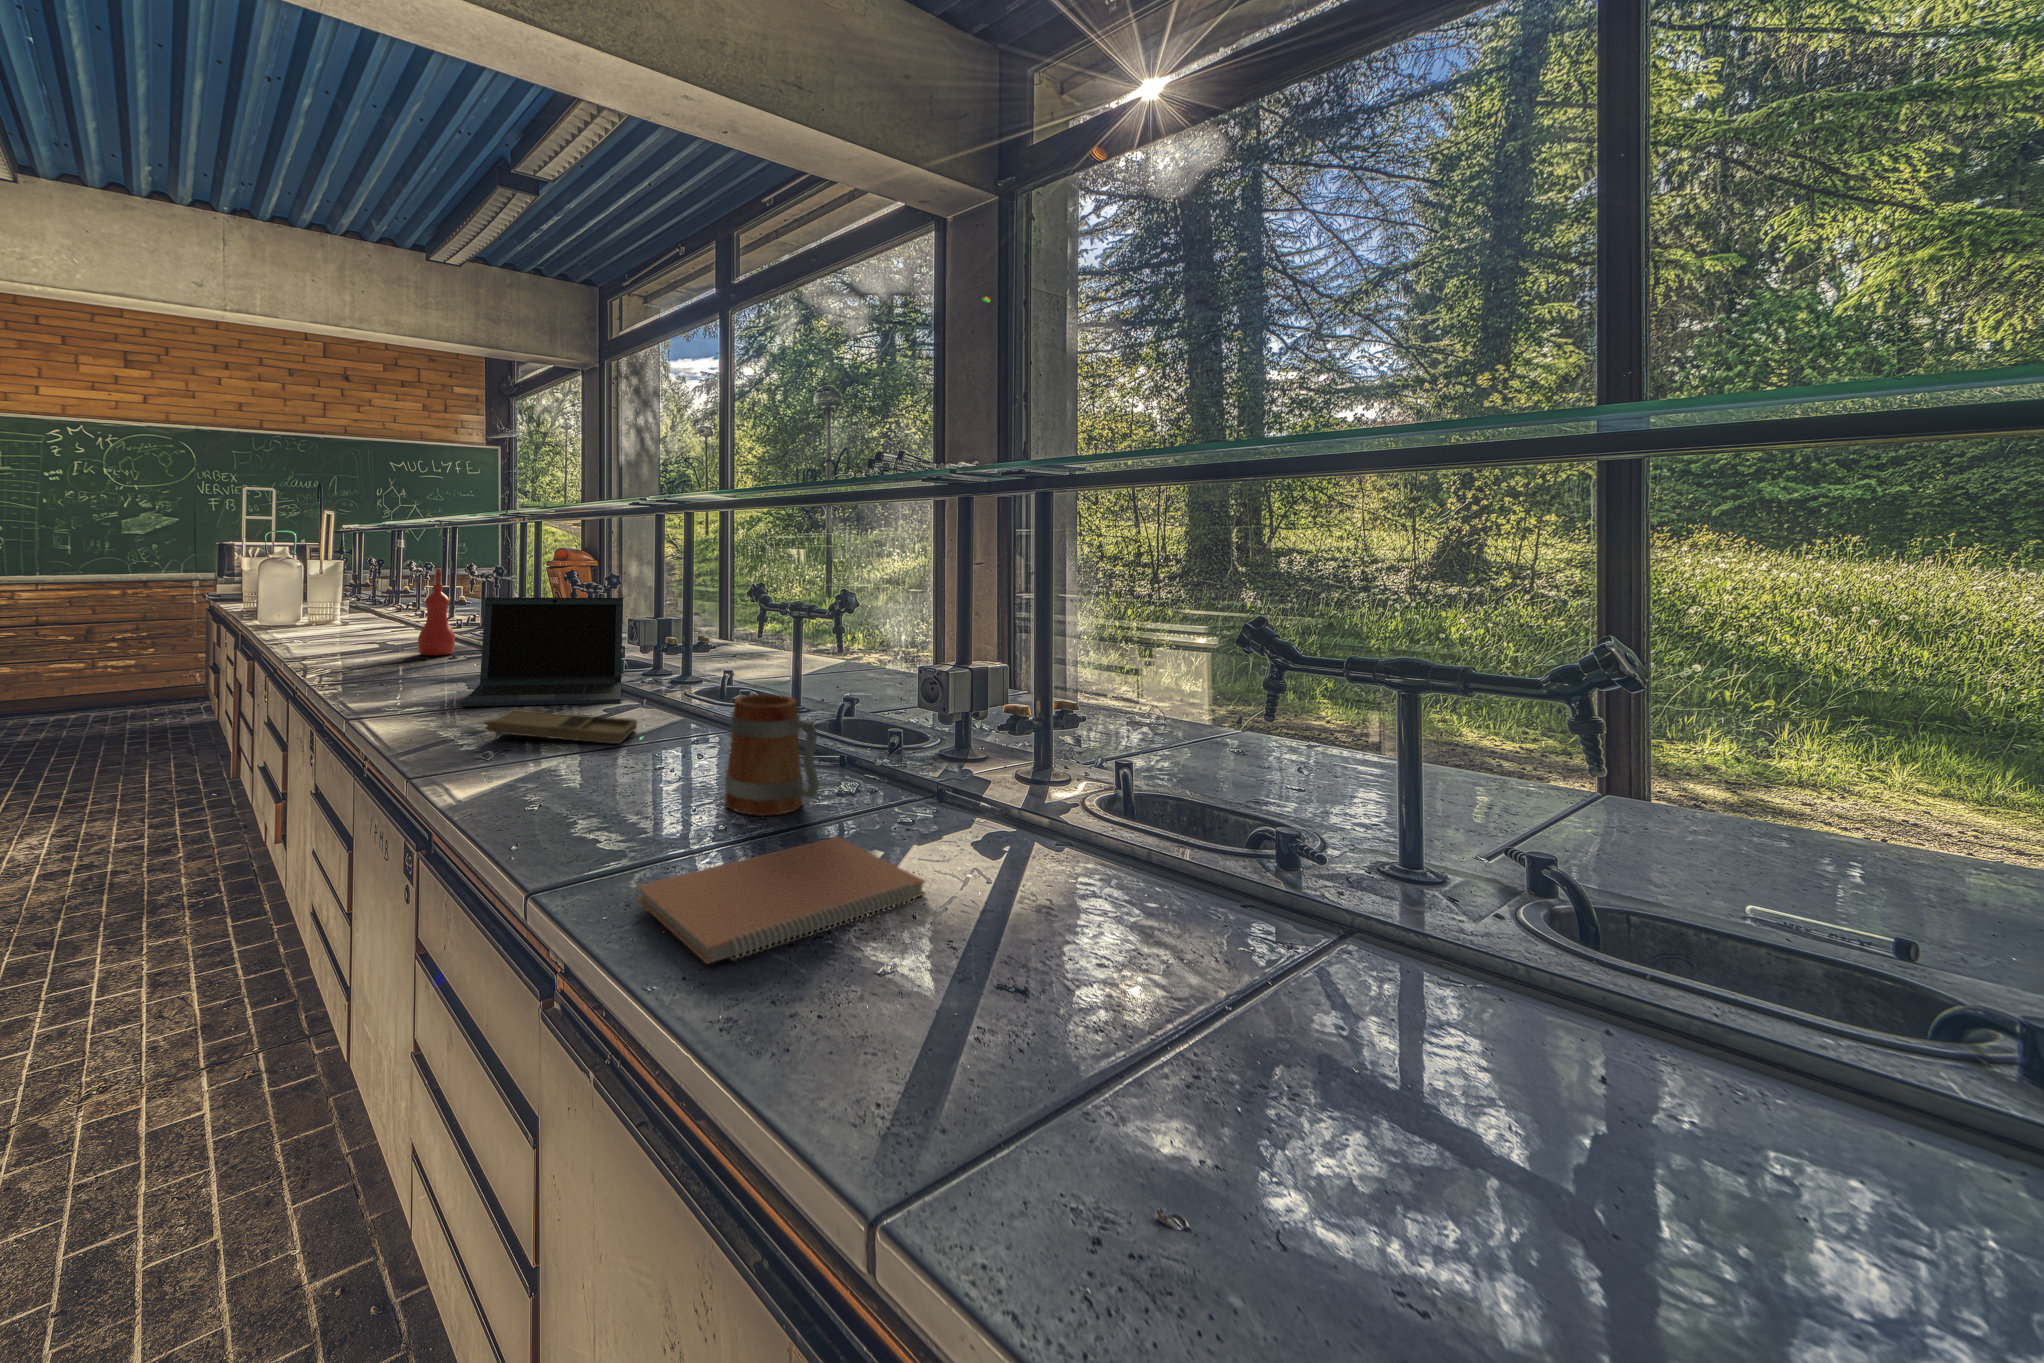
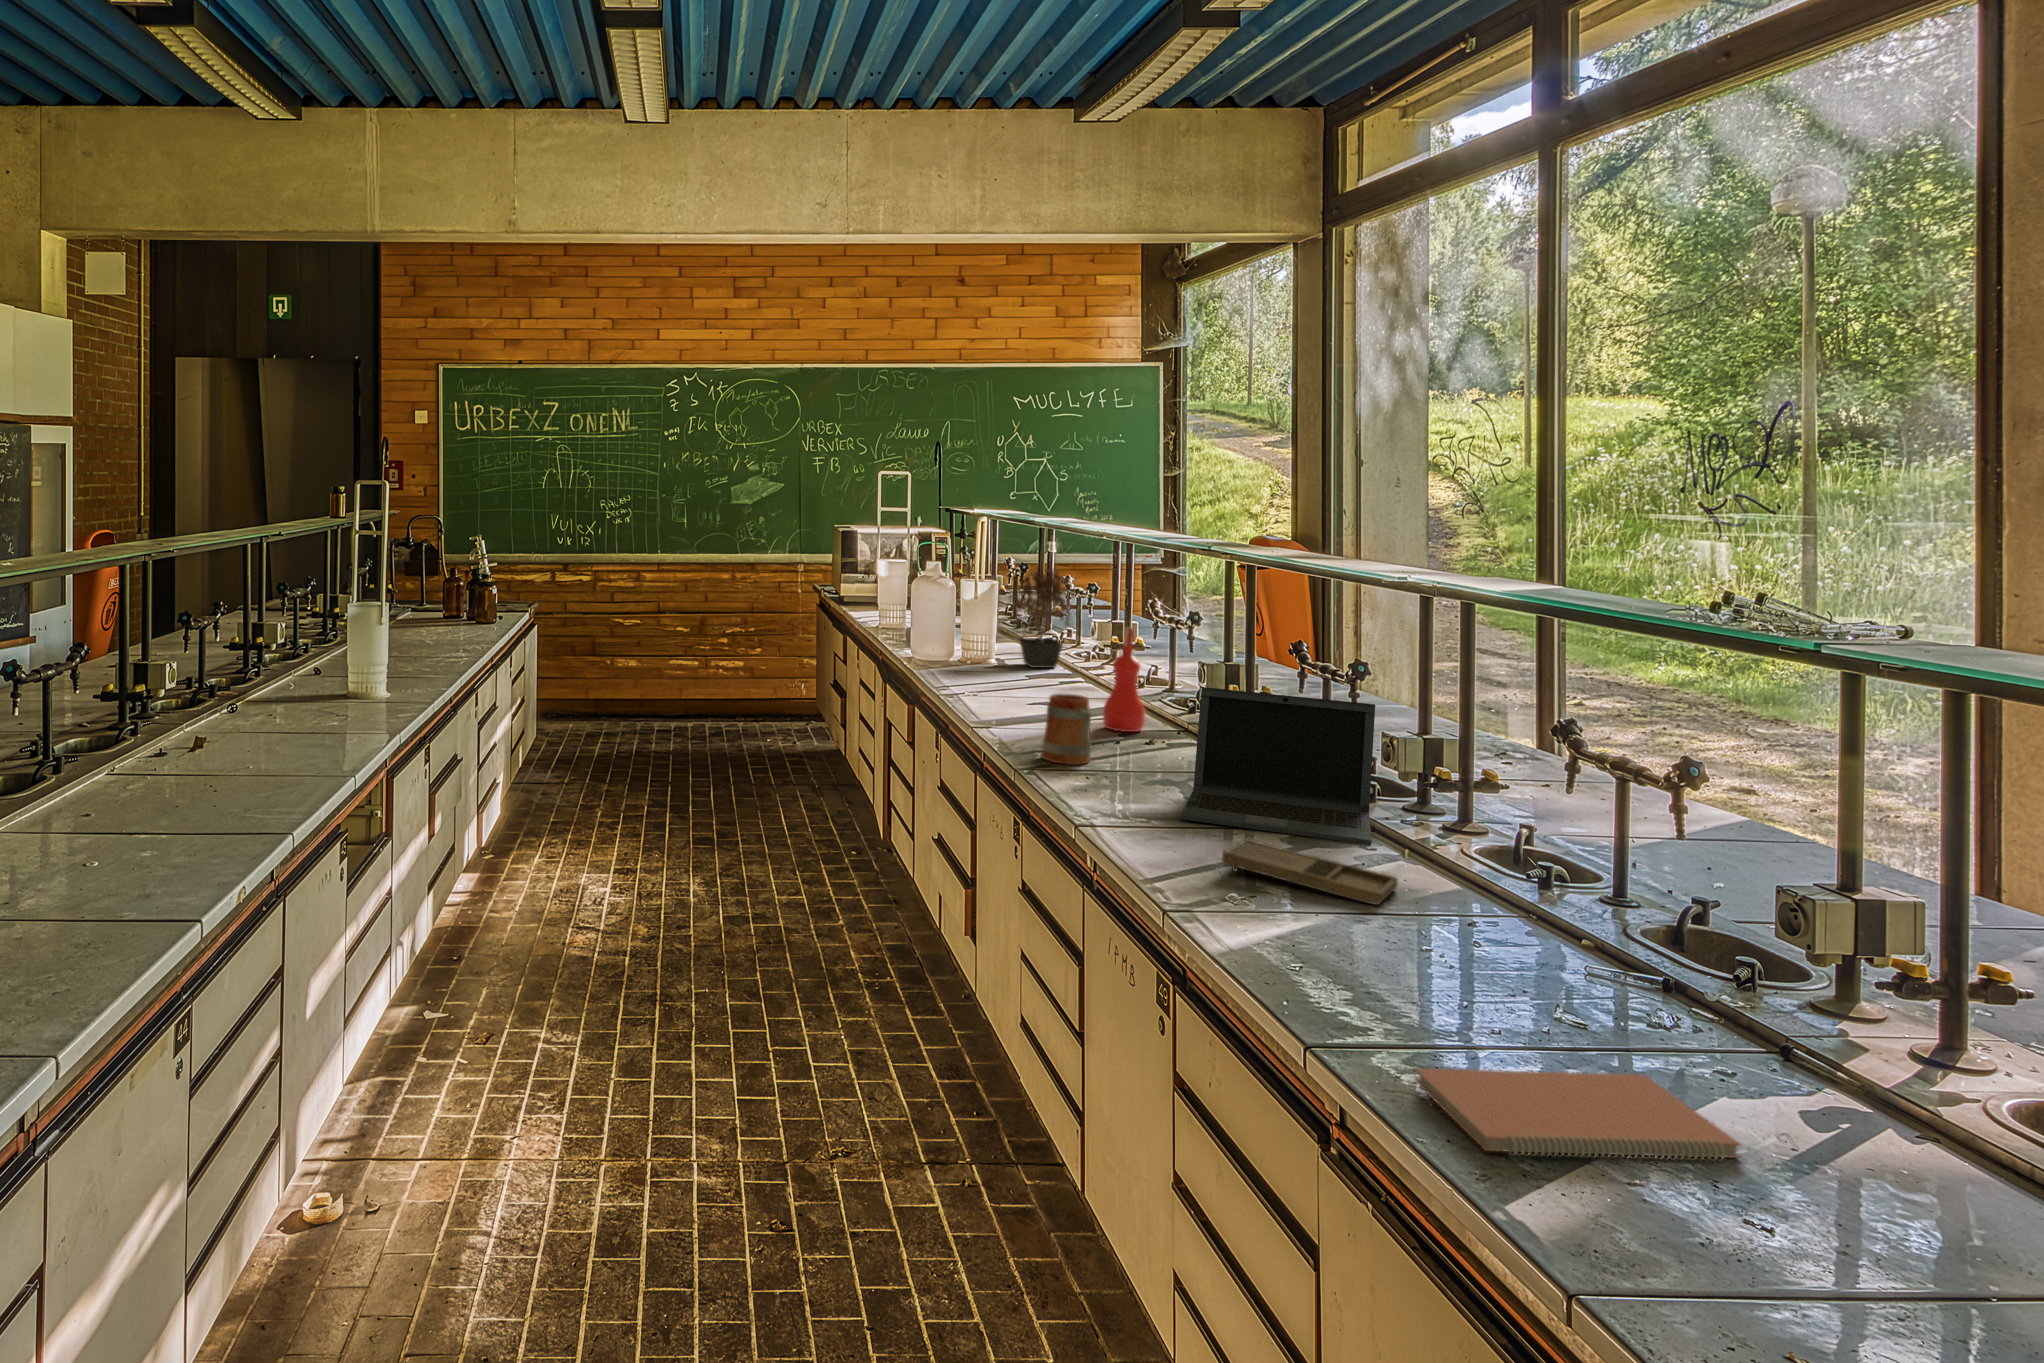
potted plant: none [350,543,417,625] -> present [1008,566,1076,668]
mug: present [725,694,819,816] -> present [1042,694,1091,764]

